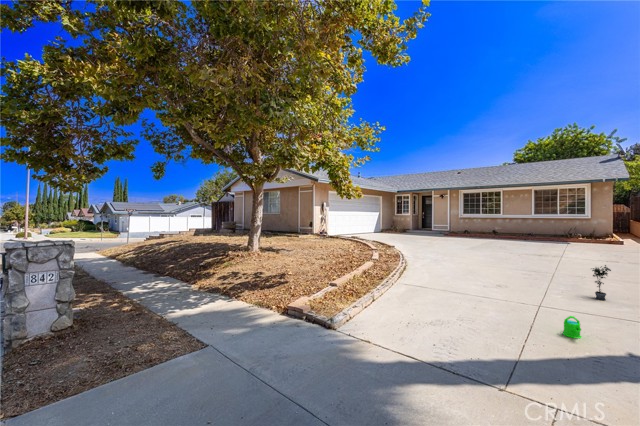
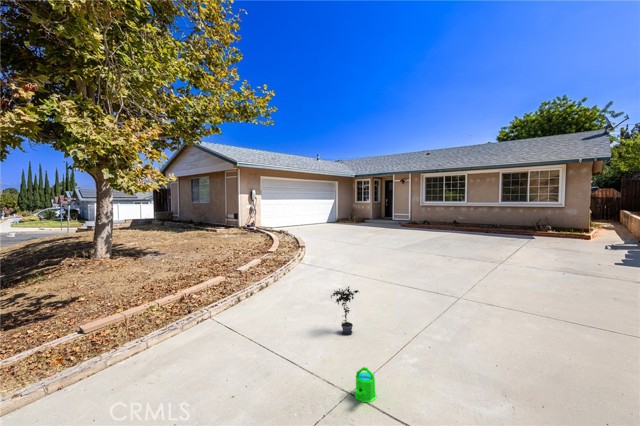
potted plant: present [592,265,611,300] -> present [331,287,359,335]

